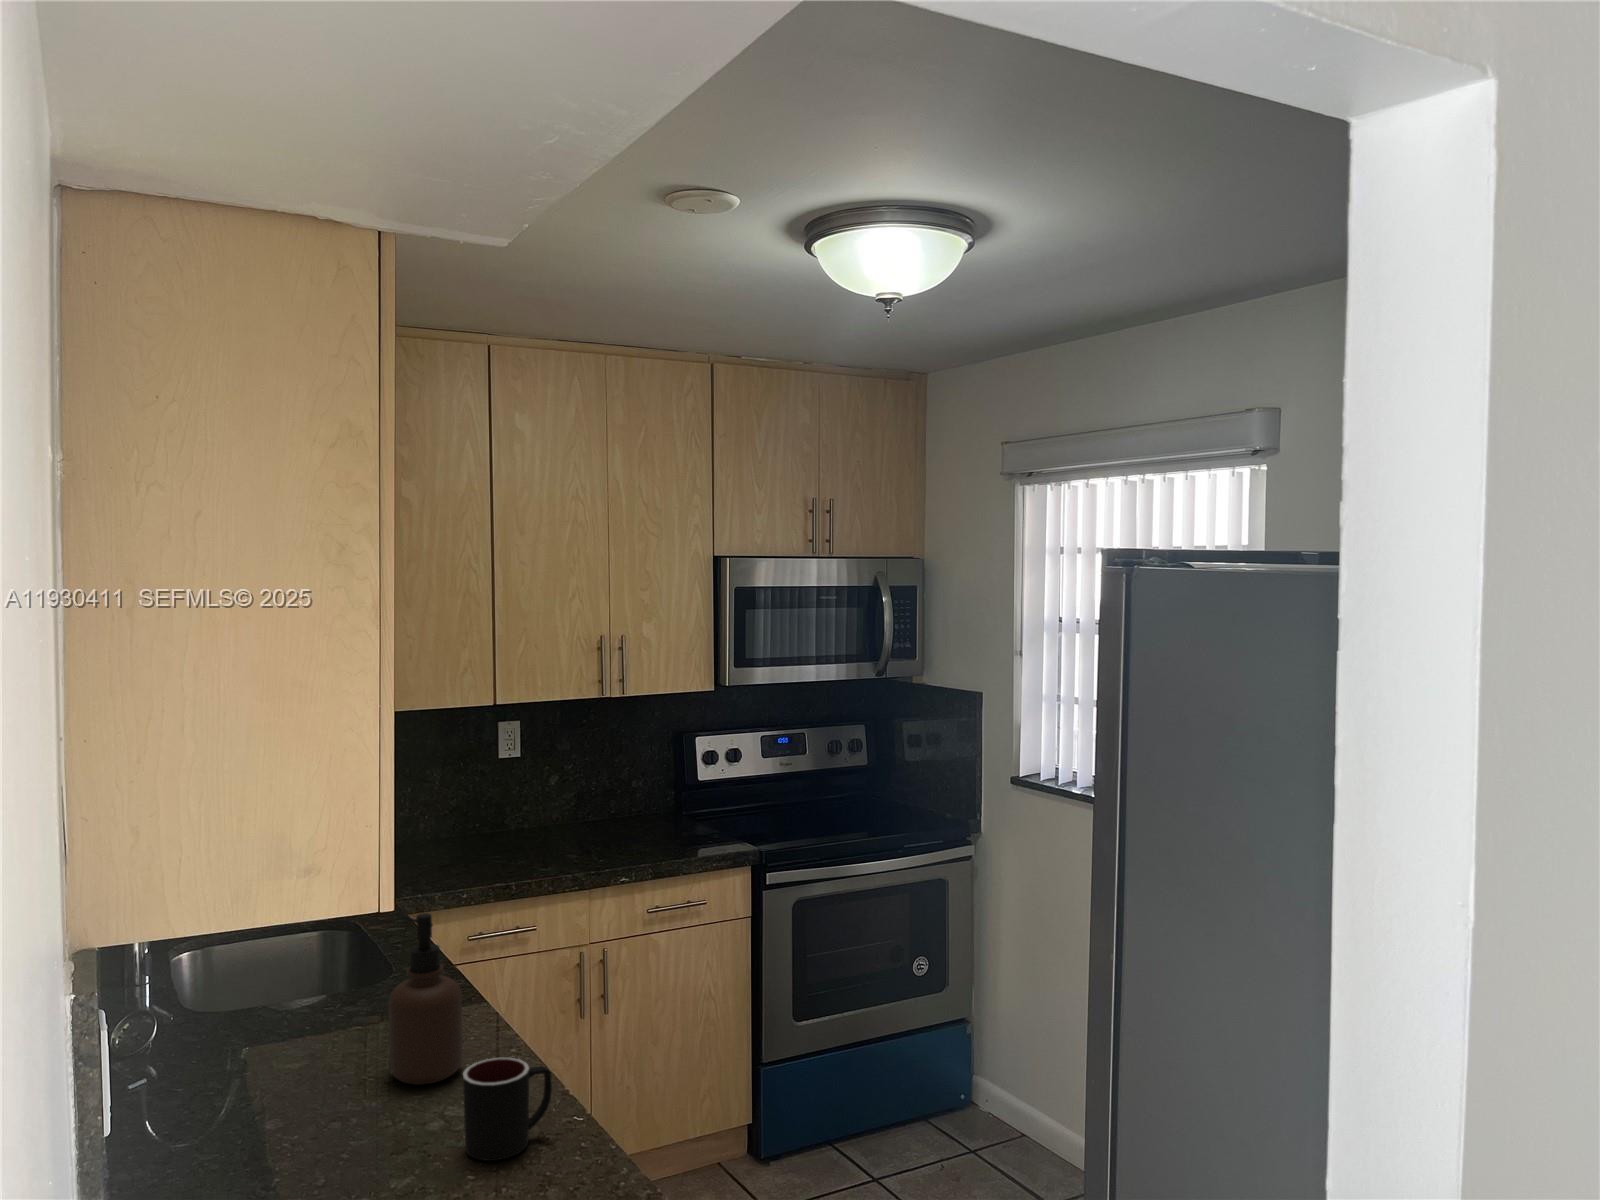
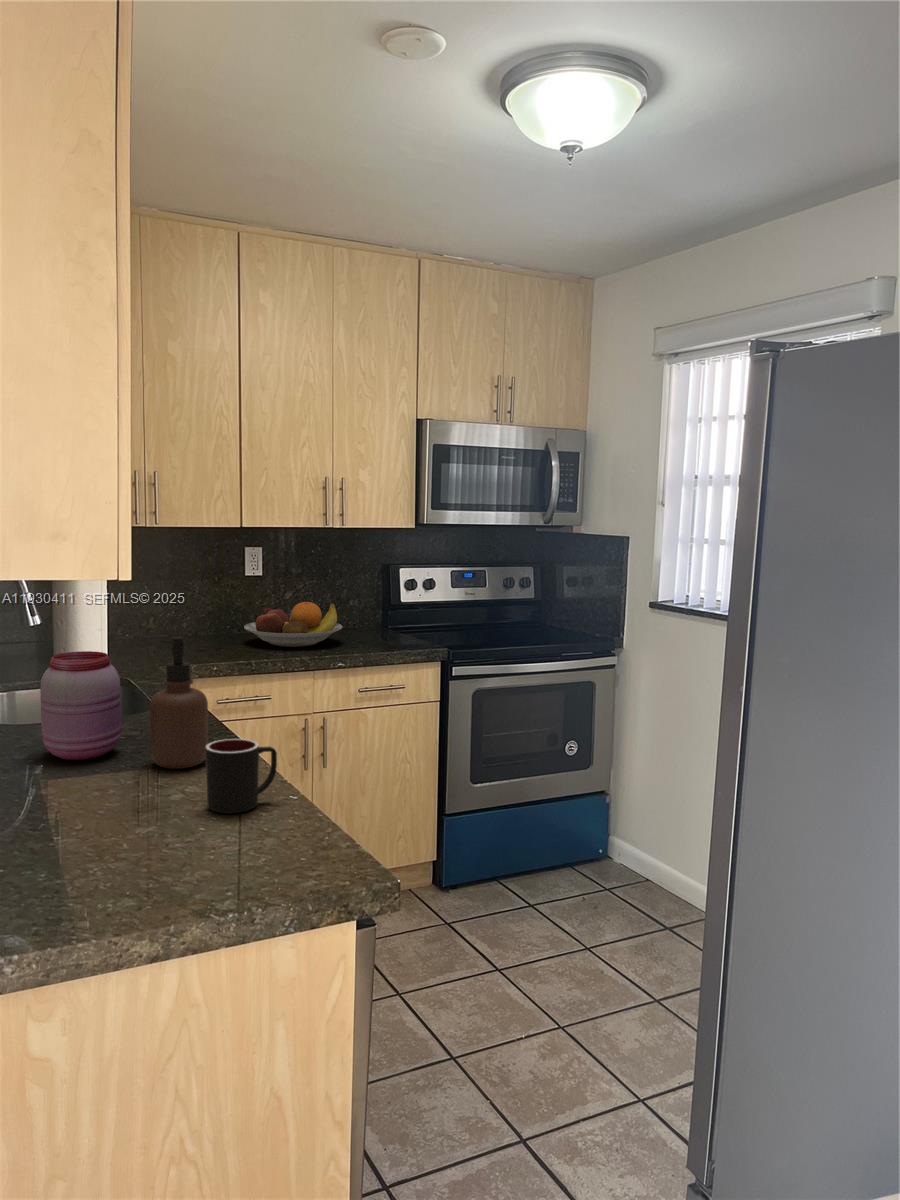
fruit bowl: none [499,793,624,854] -> present [244,602,342,647]
jar: none [249,929,351,1075] -> present [40,651,121,760]

